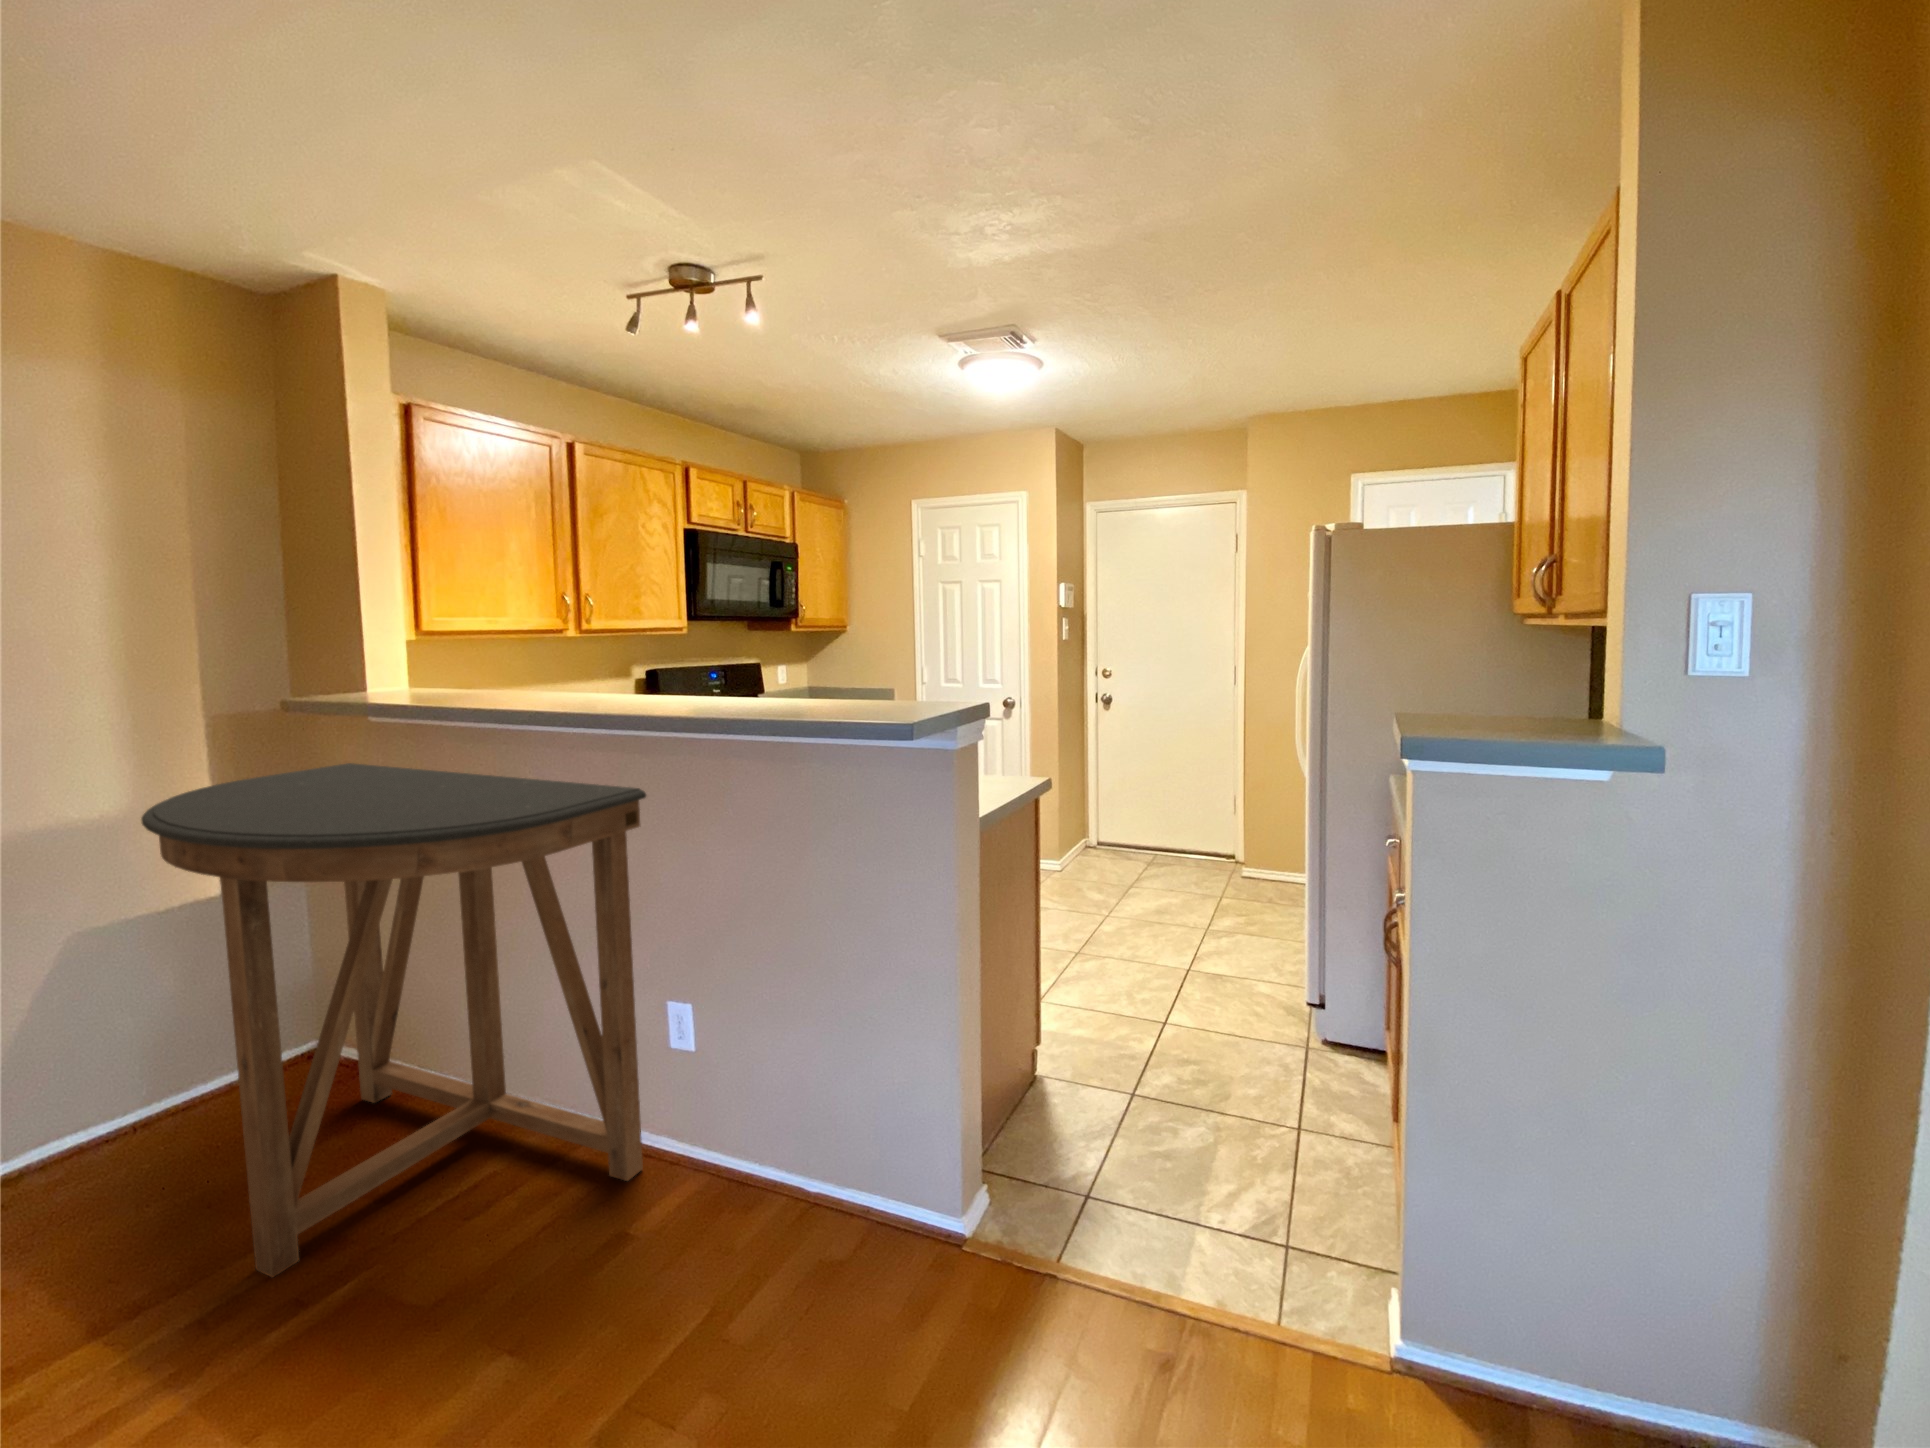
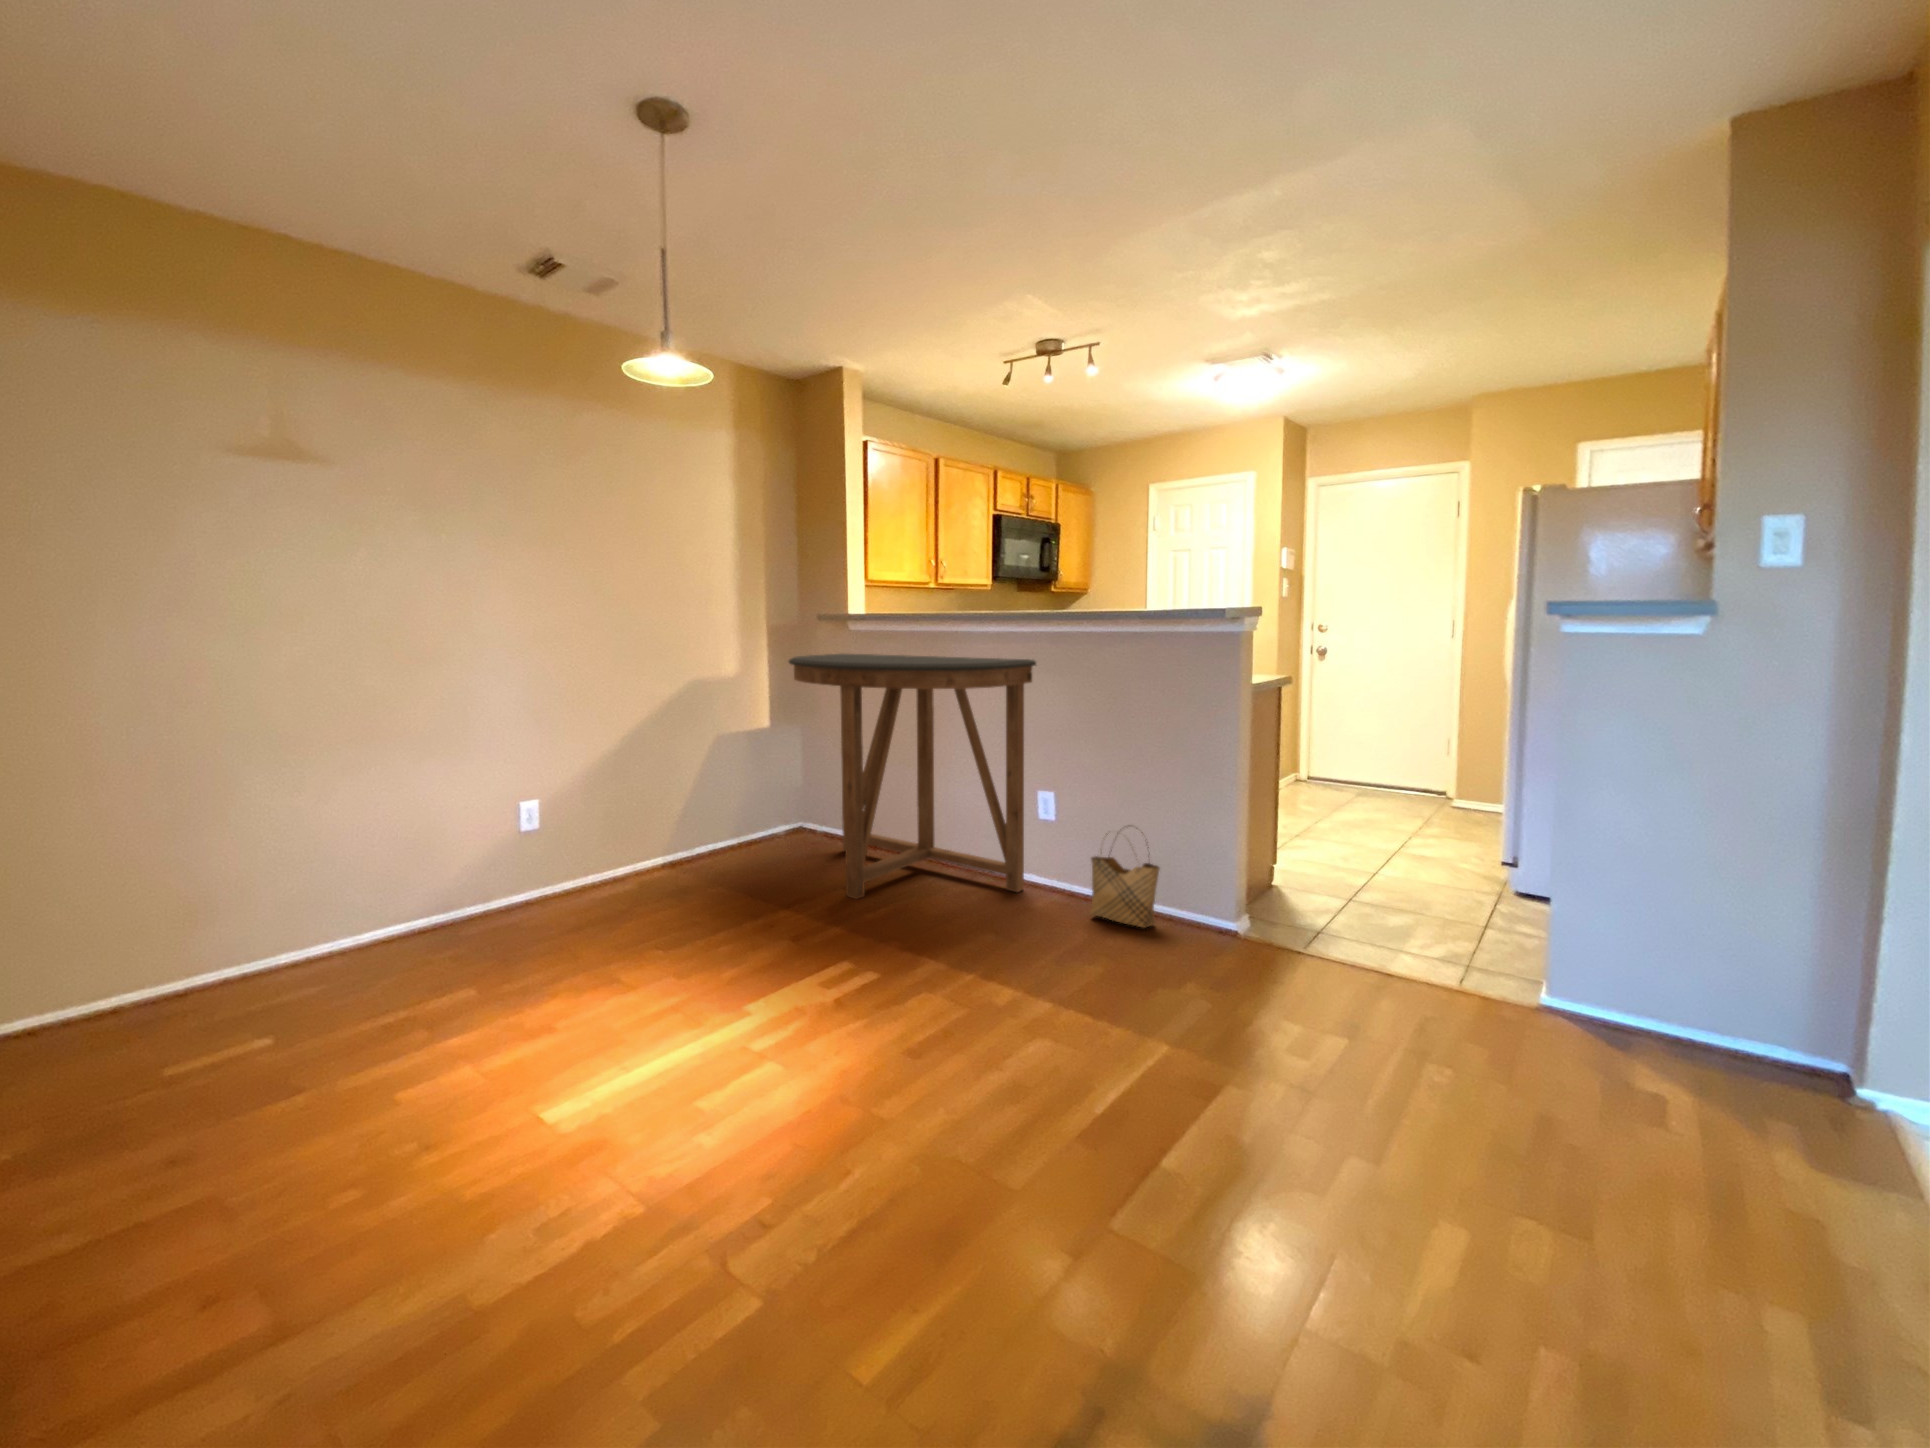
woven basket: none [726,1072,839,1268] -> present [1090,825,1160,928]

